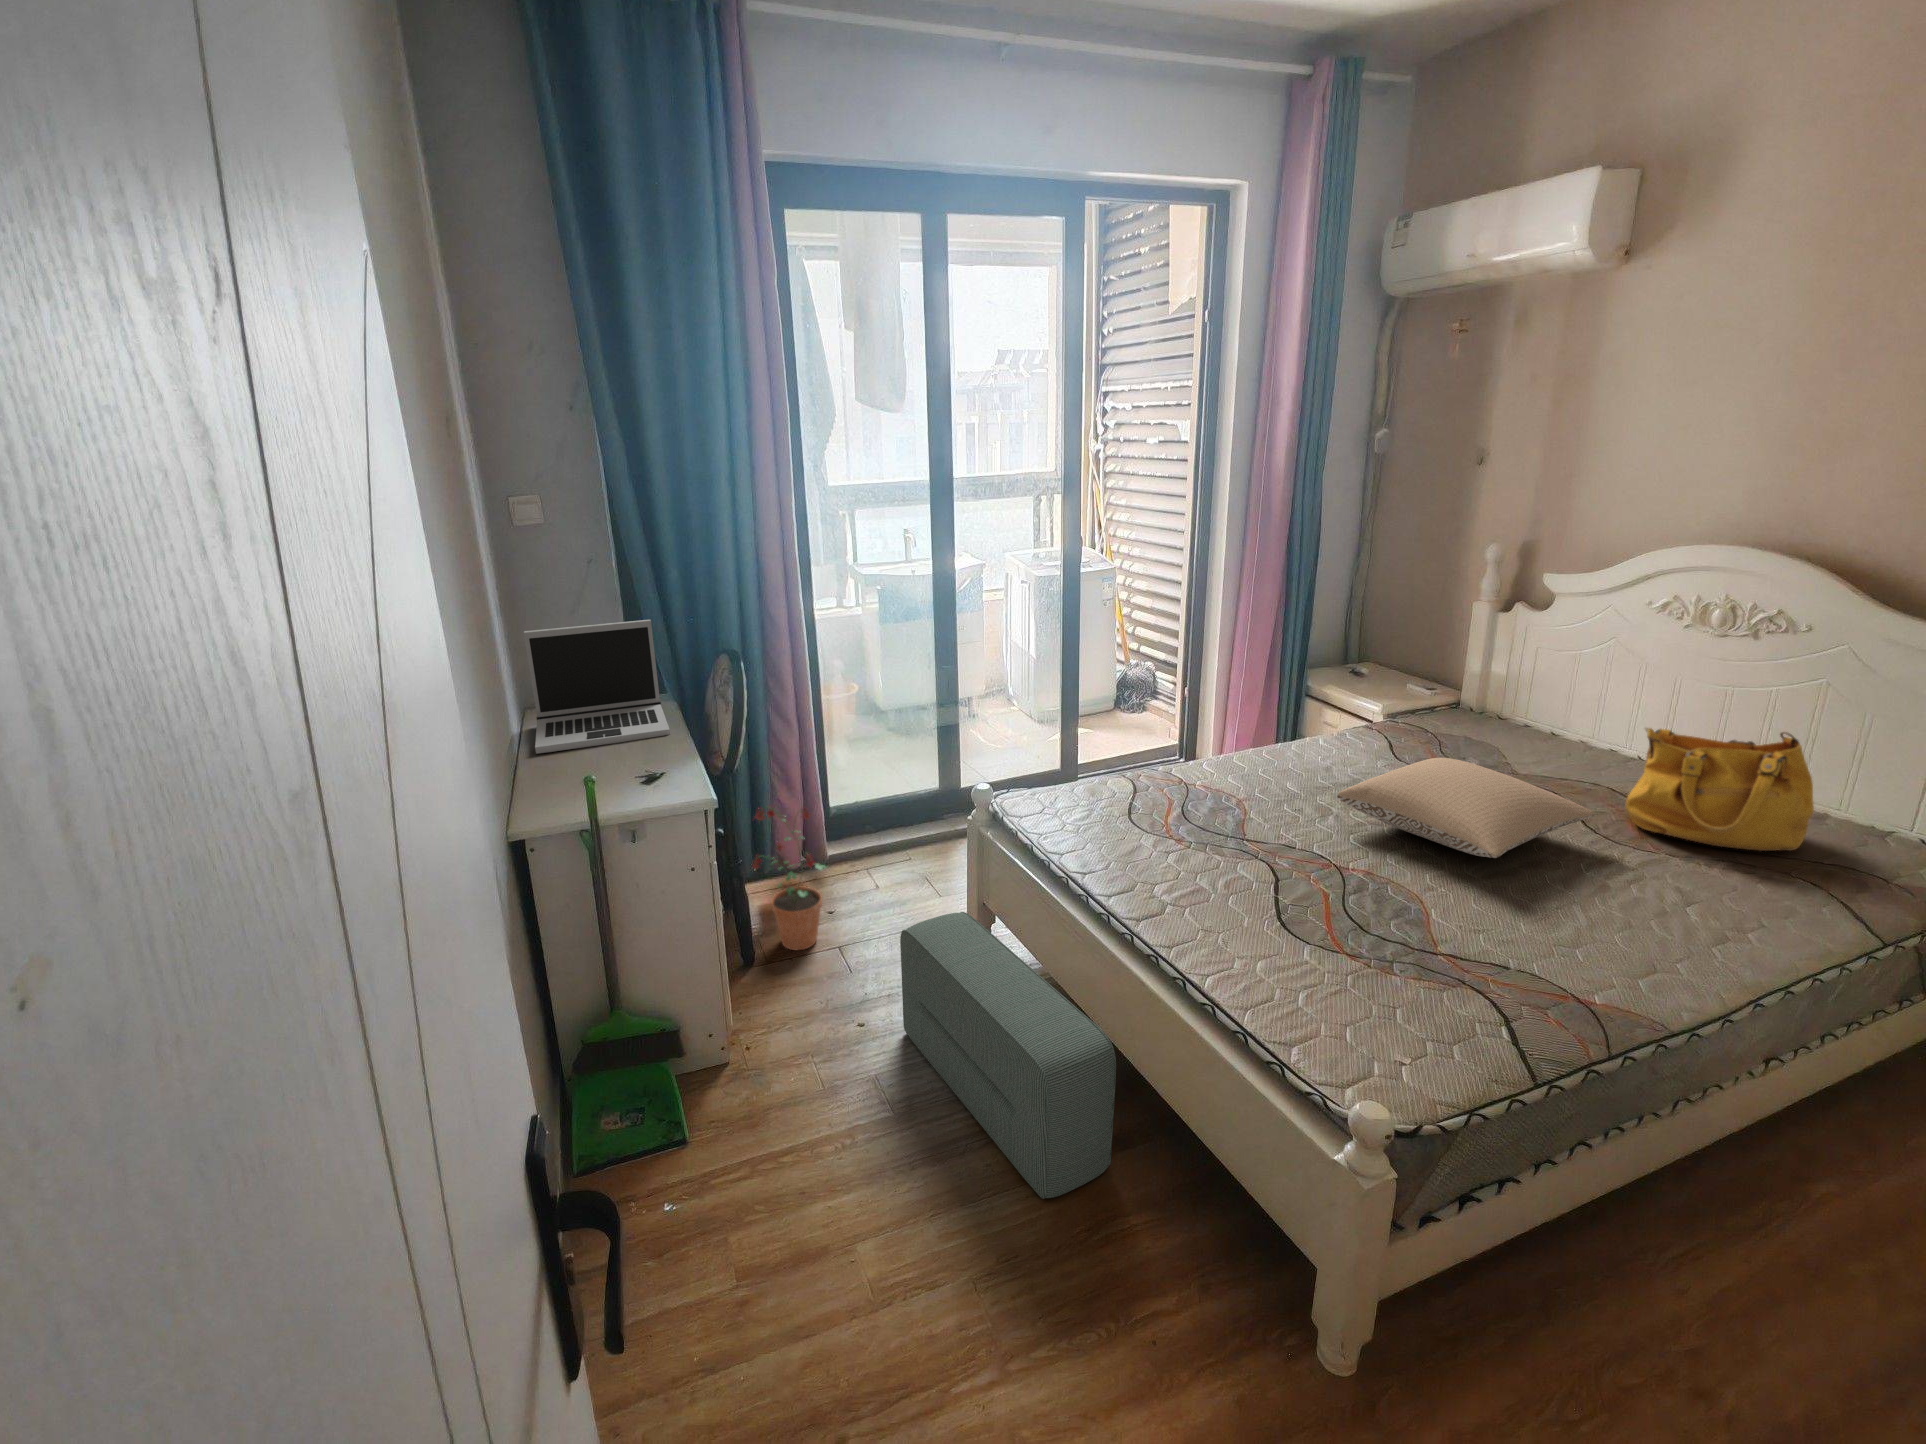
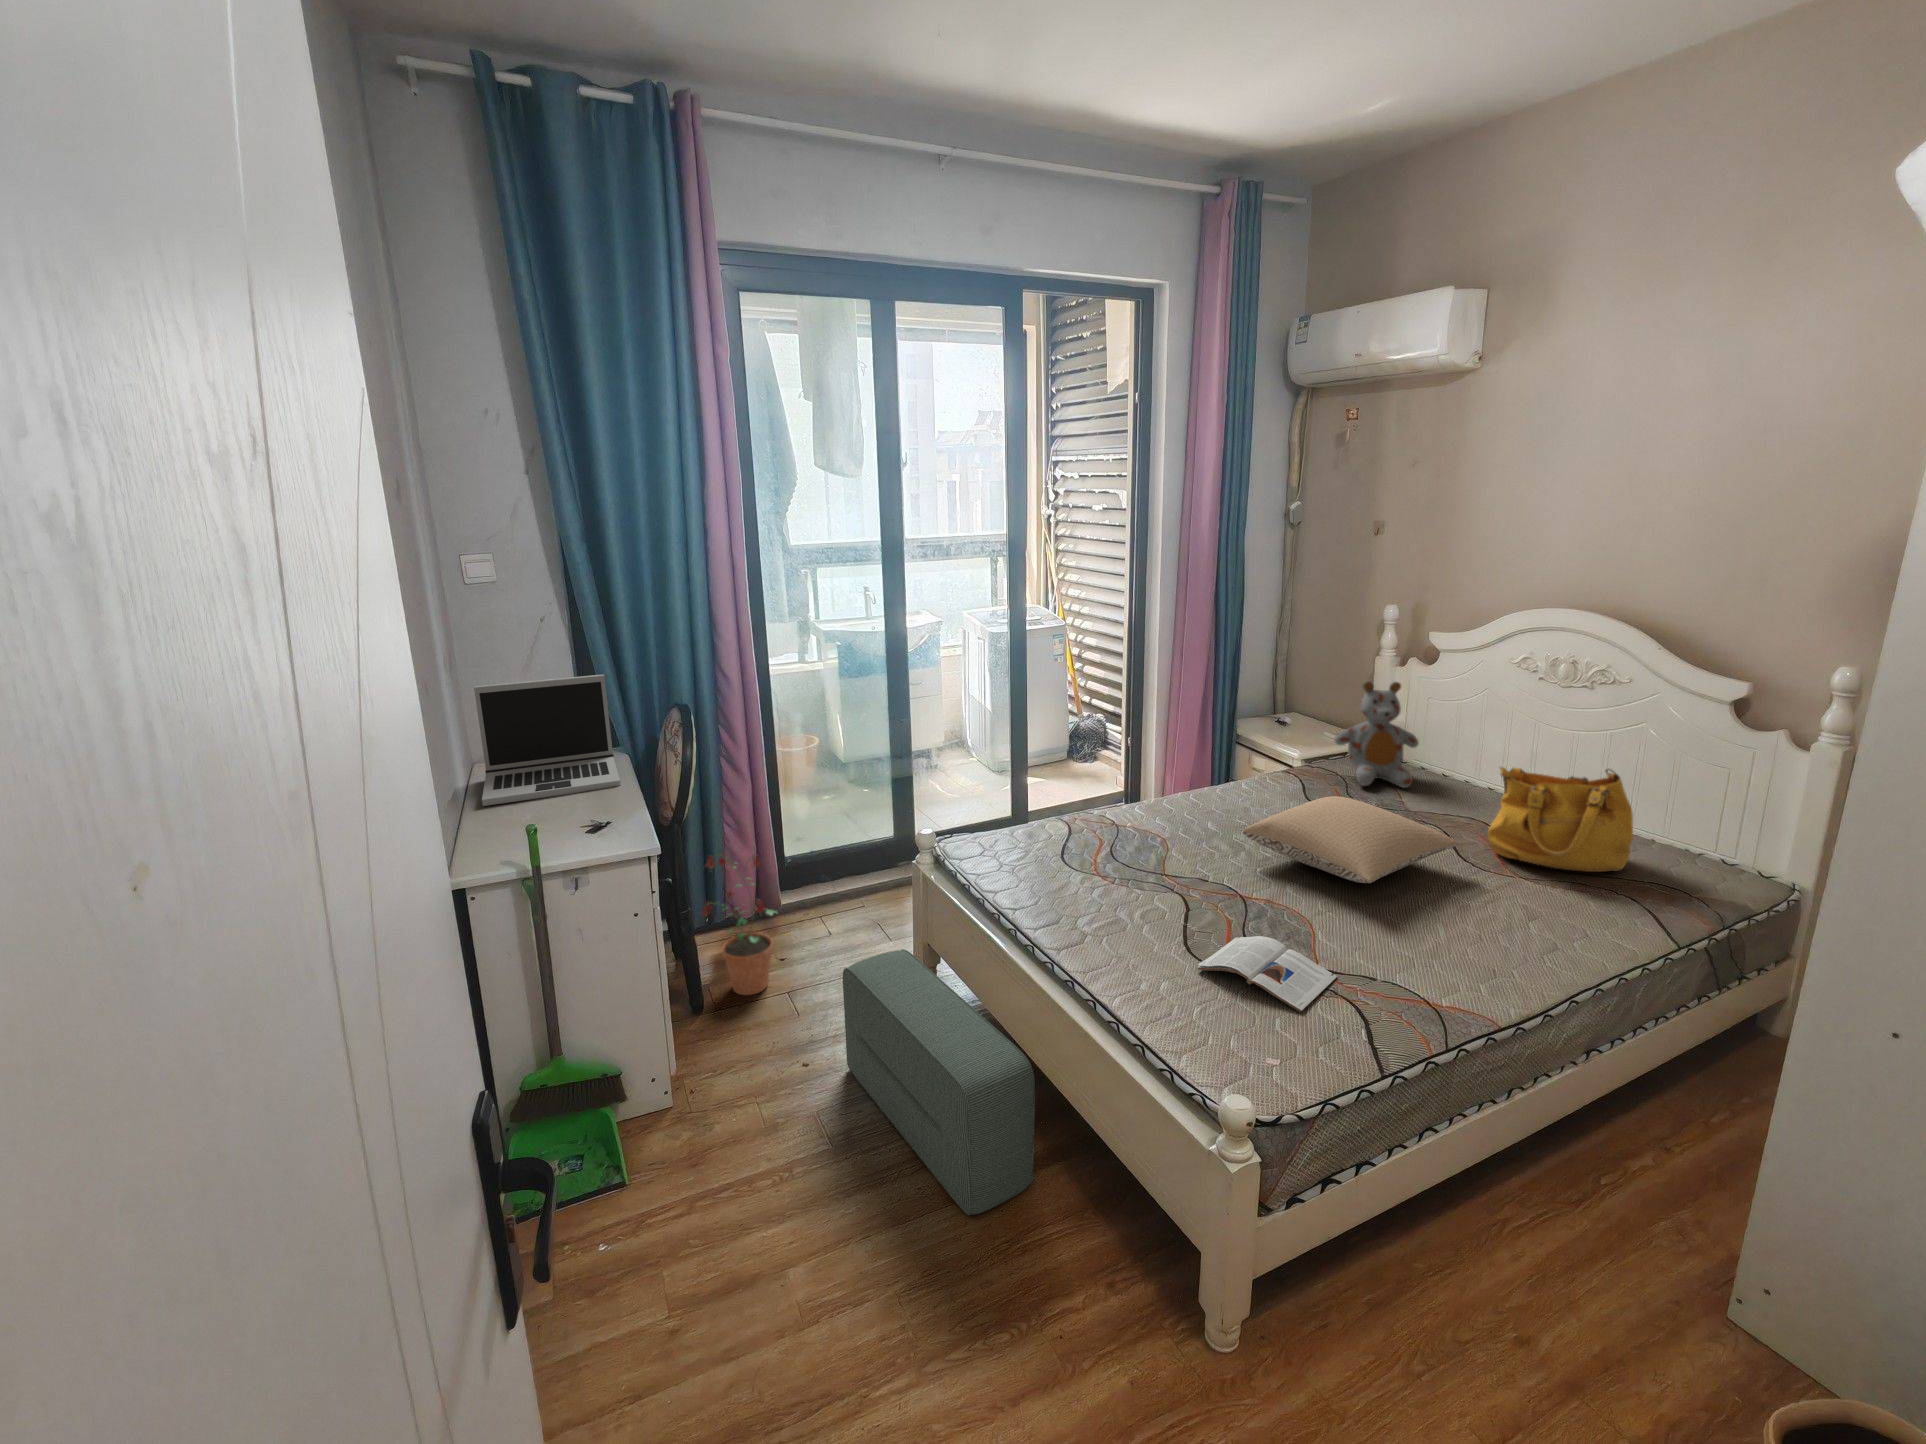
stuffed bear: none [1429,629,1529,748] -> present [1334,681,1419,788]
magazine: none [1299,914,1465,1004] -> present [1197,936,1337,1012]

